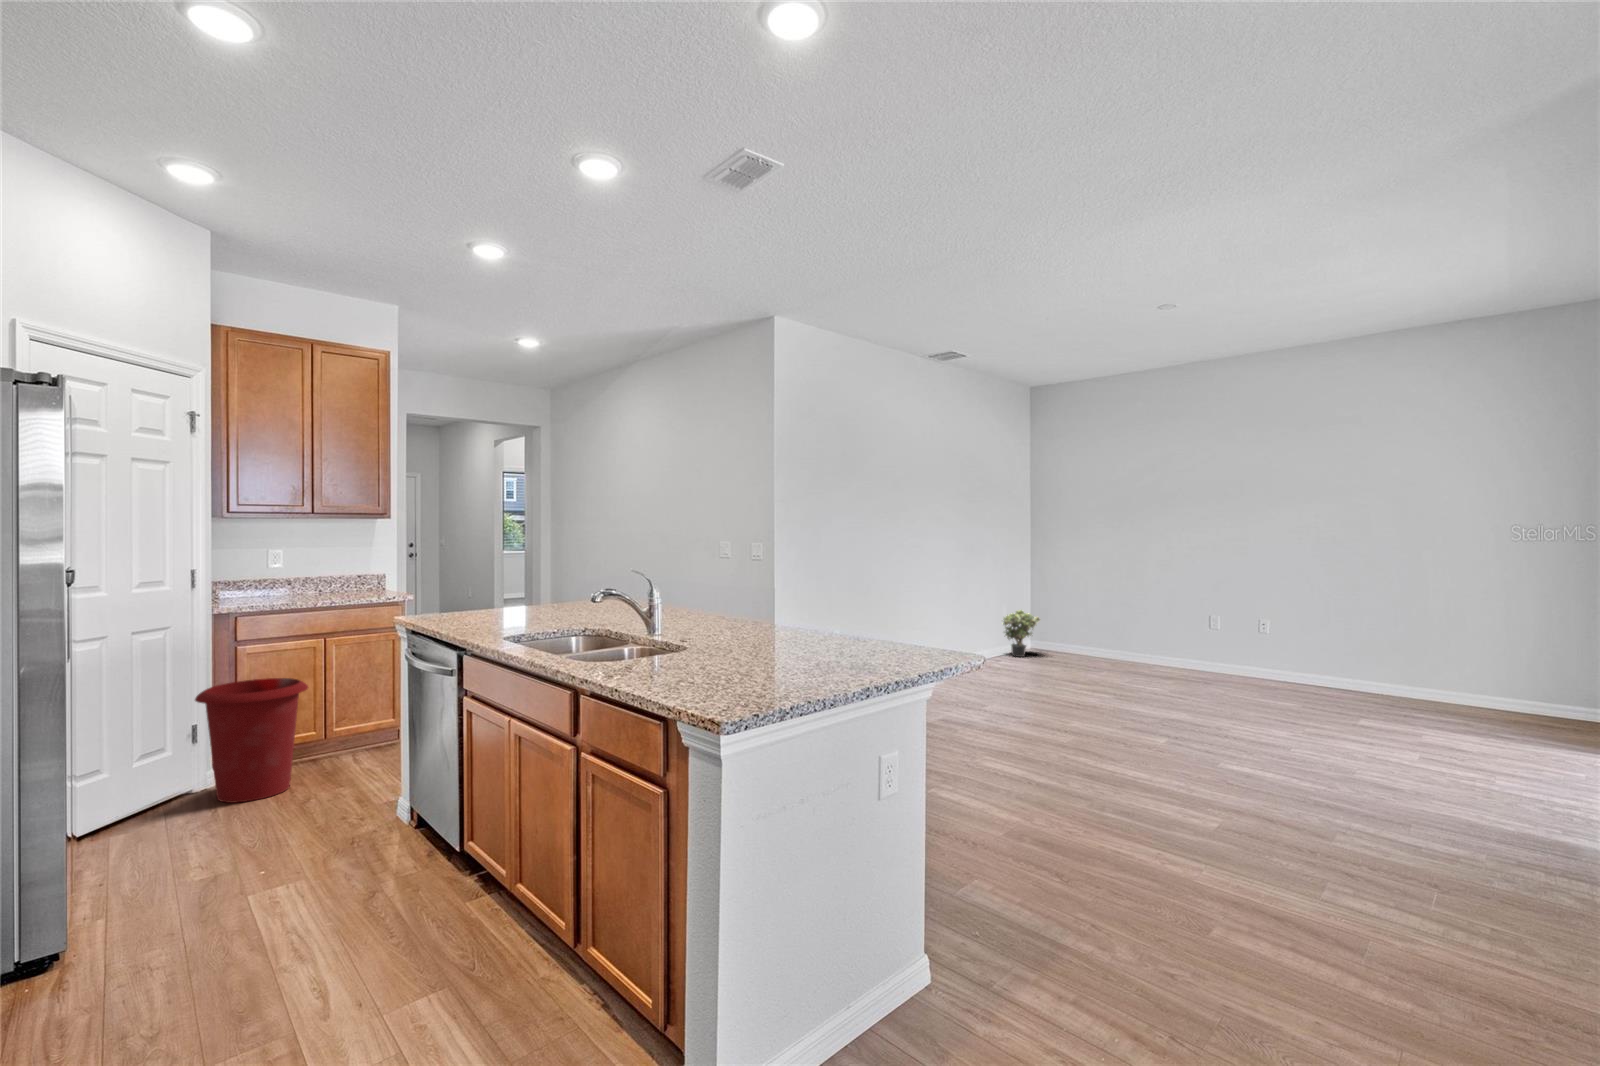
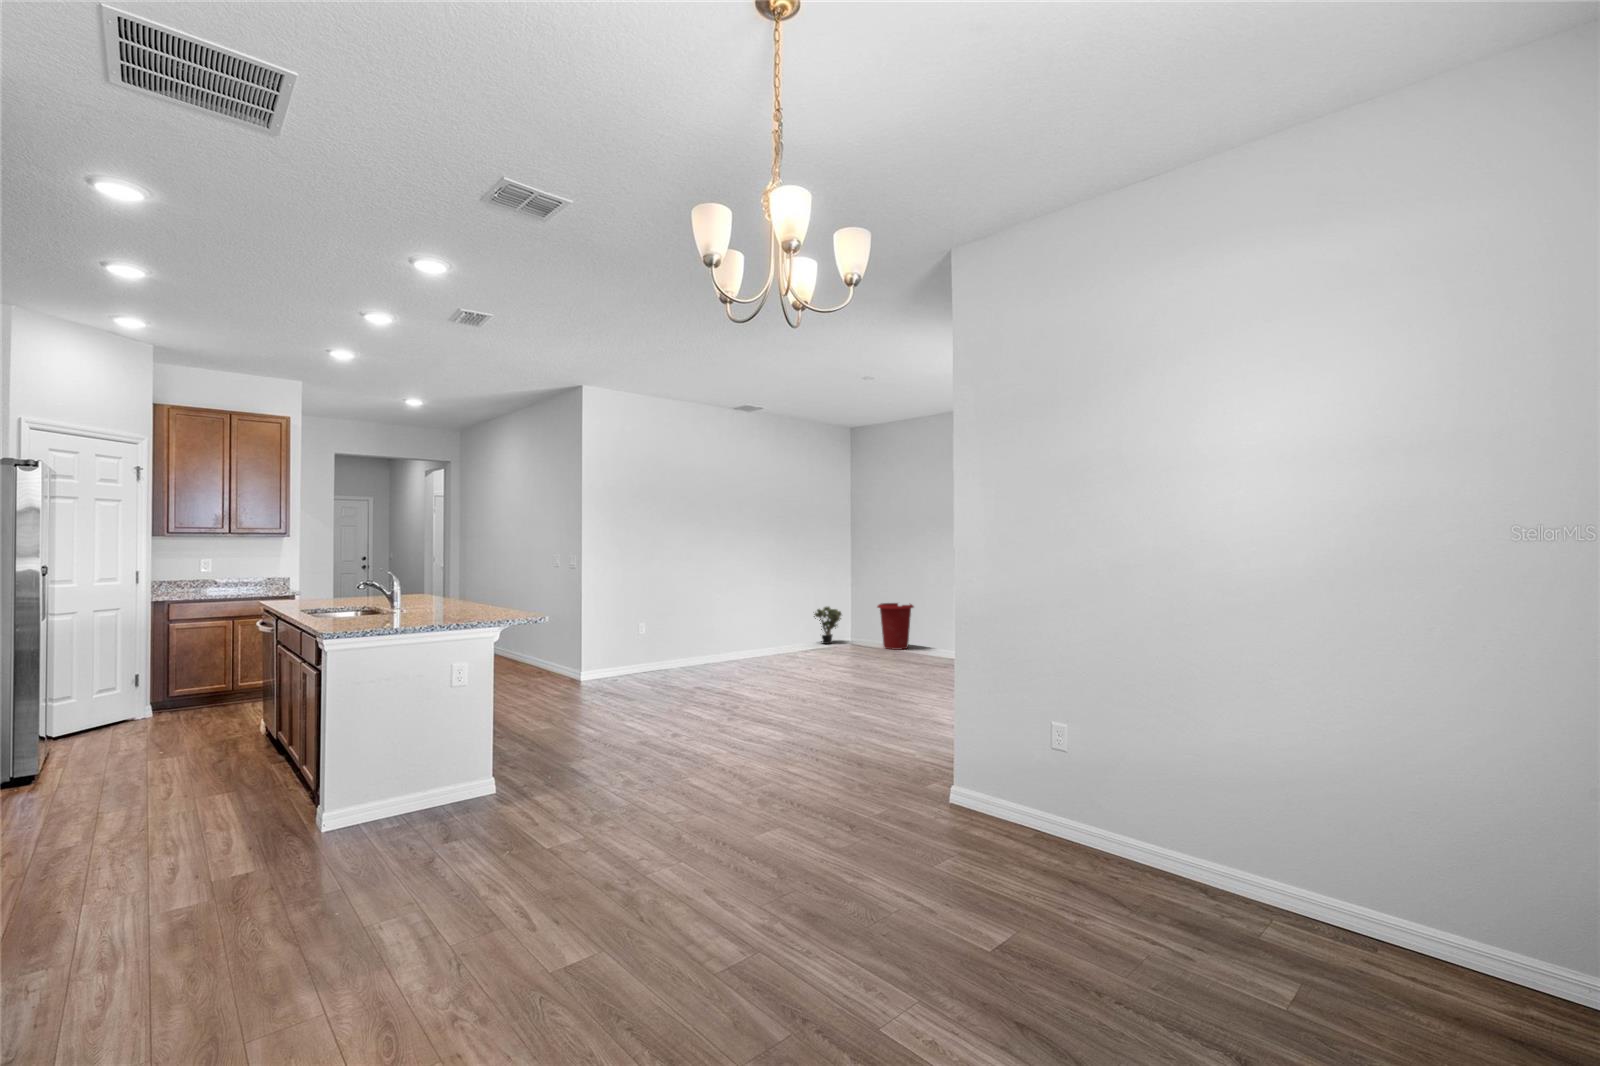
waste bin: present [195,678,308,803] -> present [877,603,914,650]

